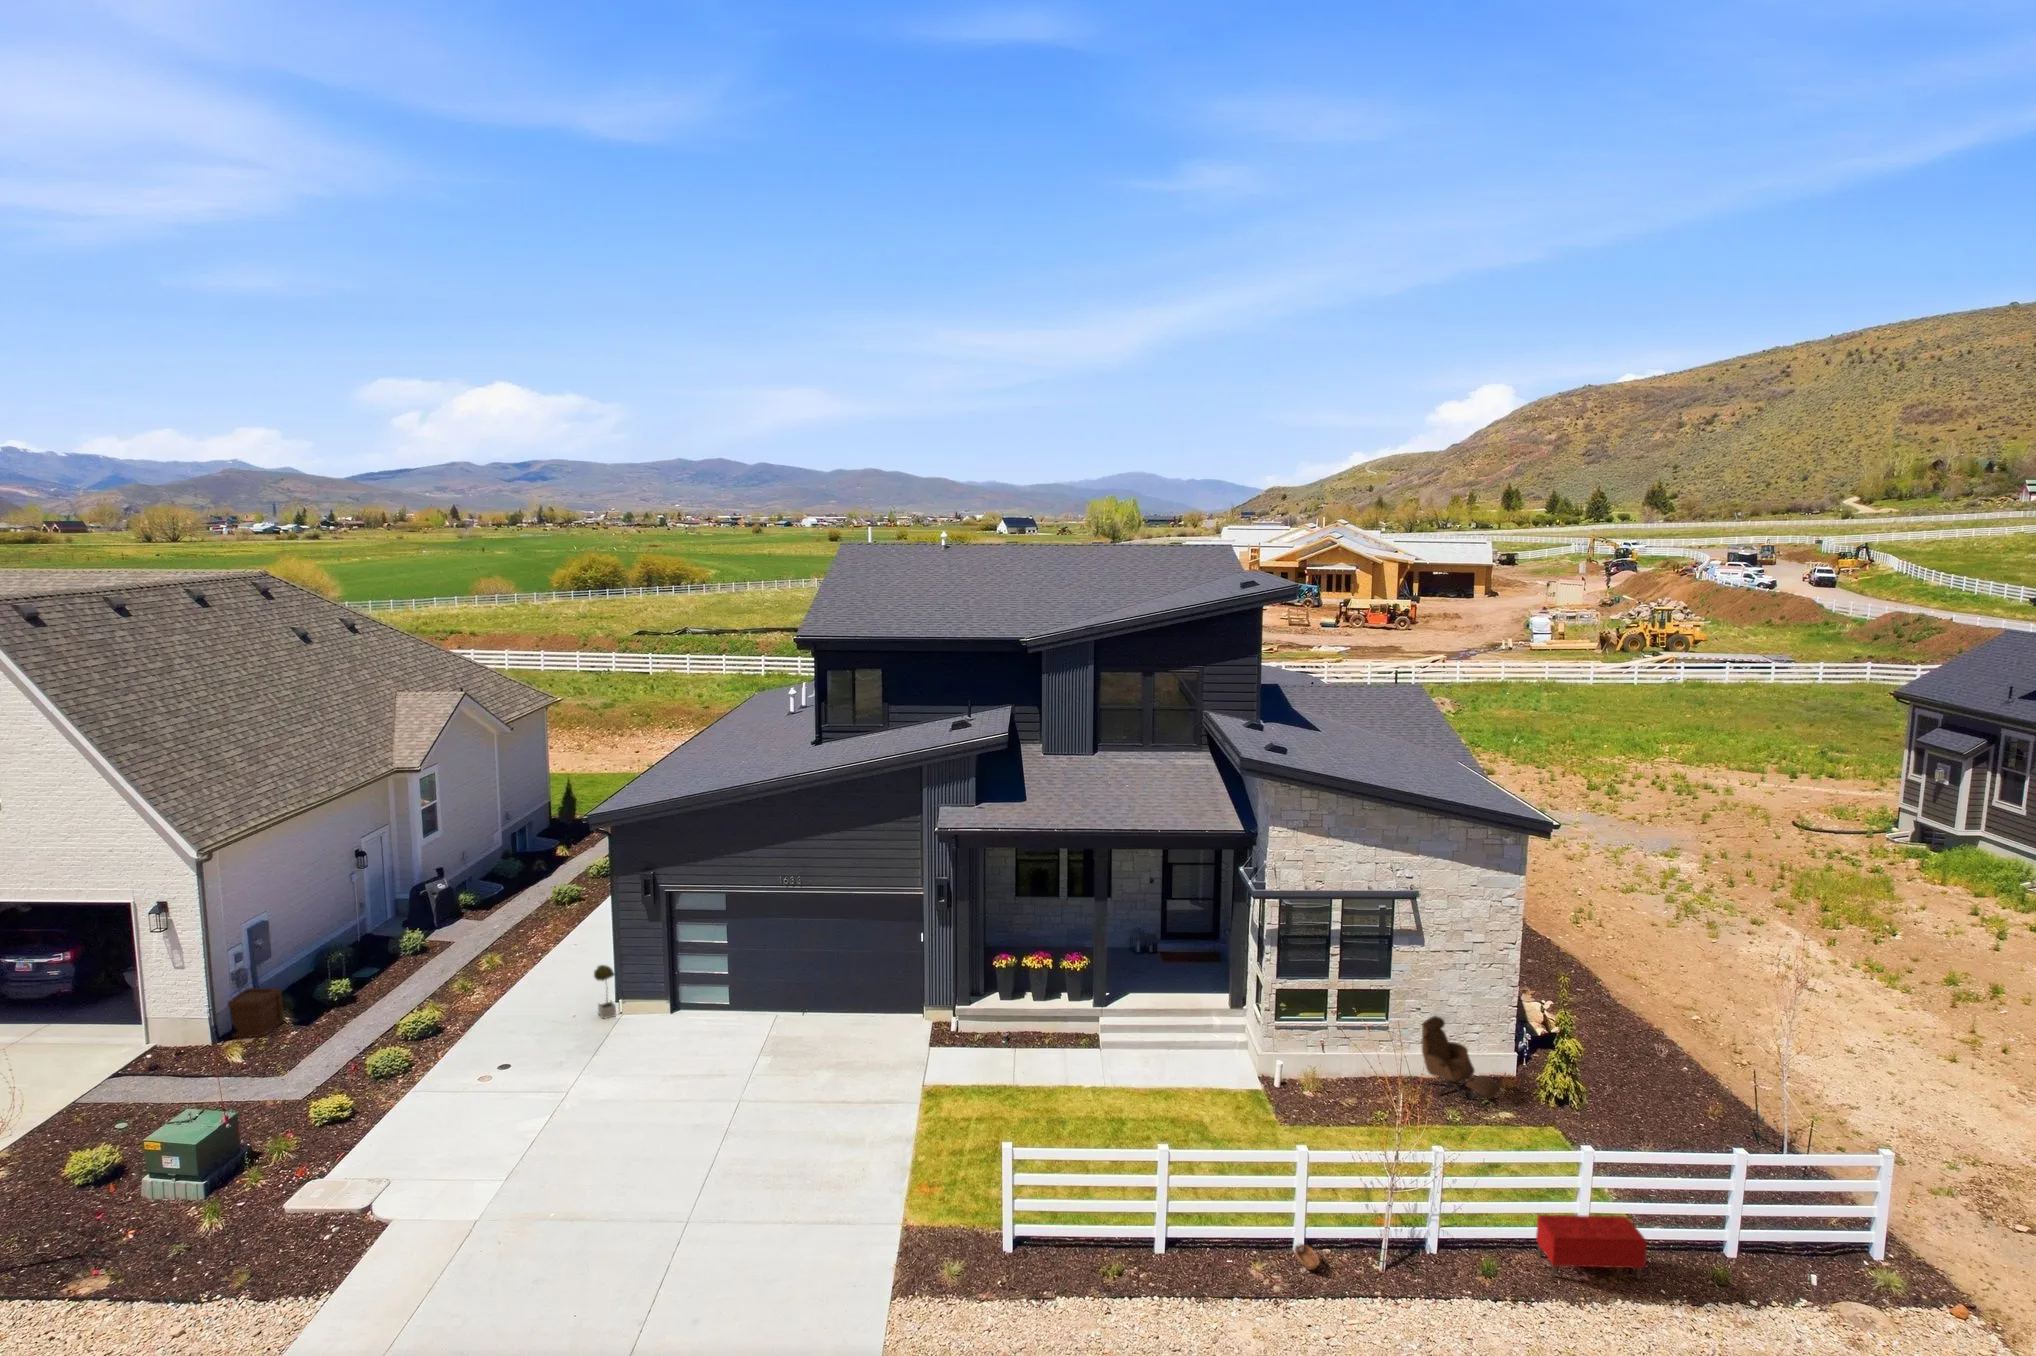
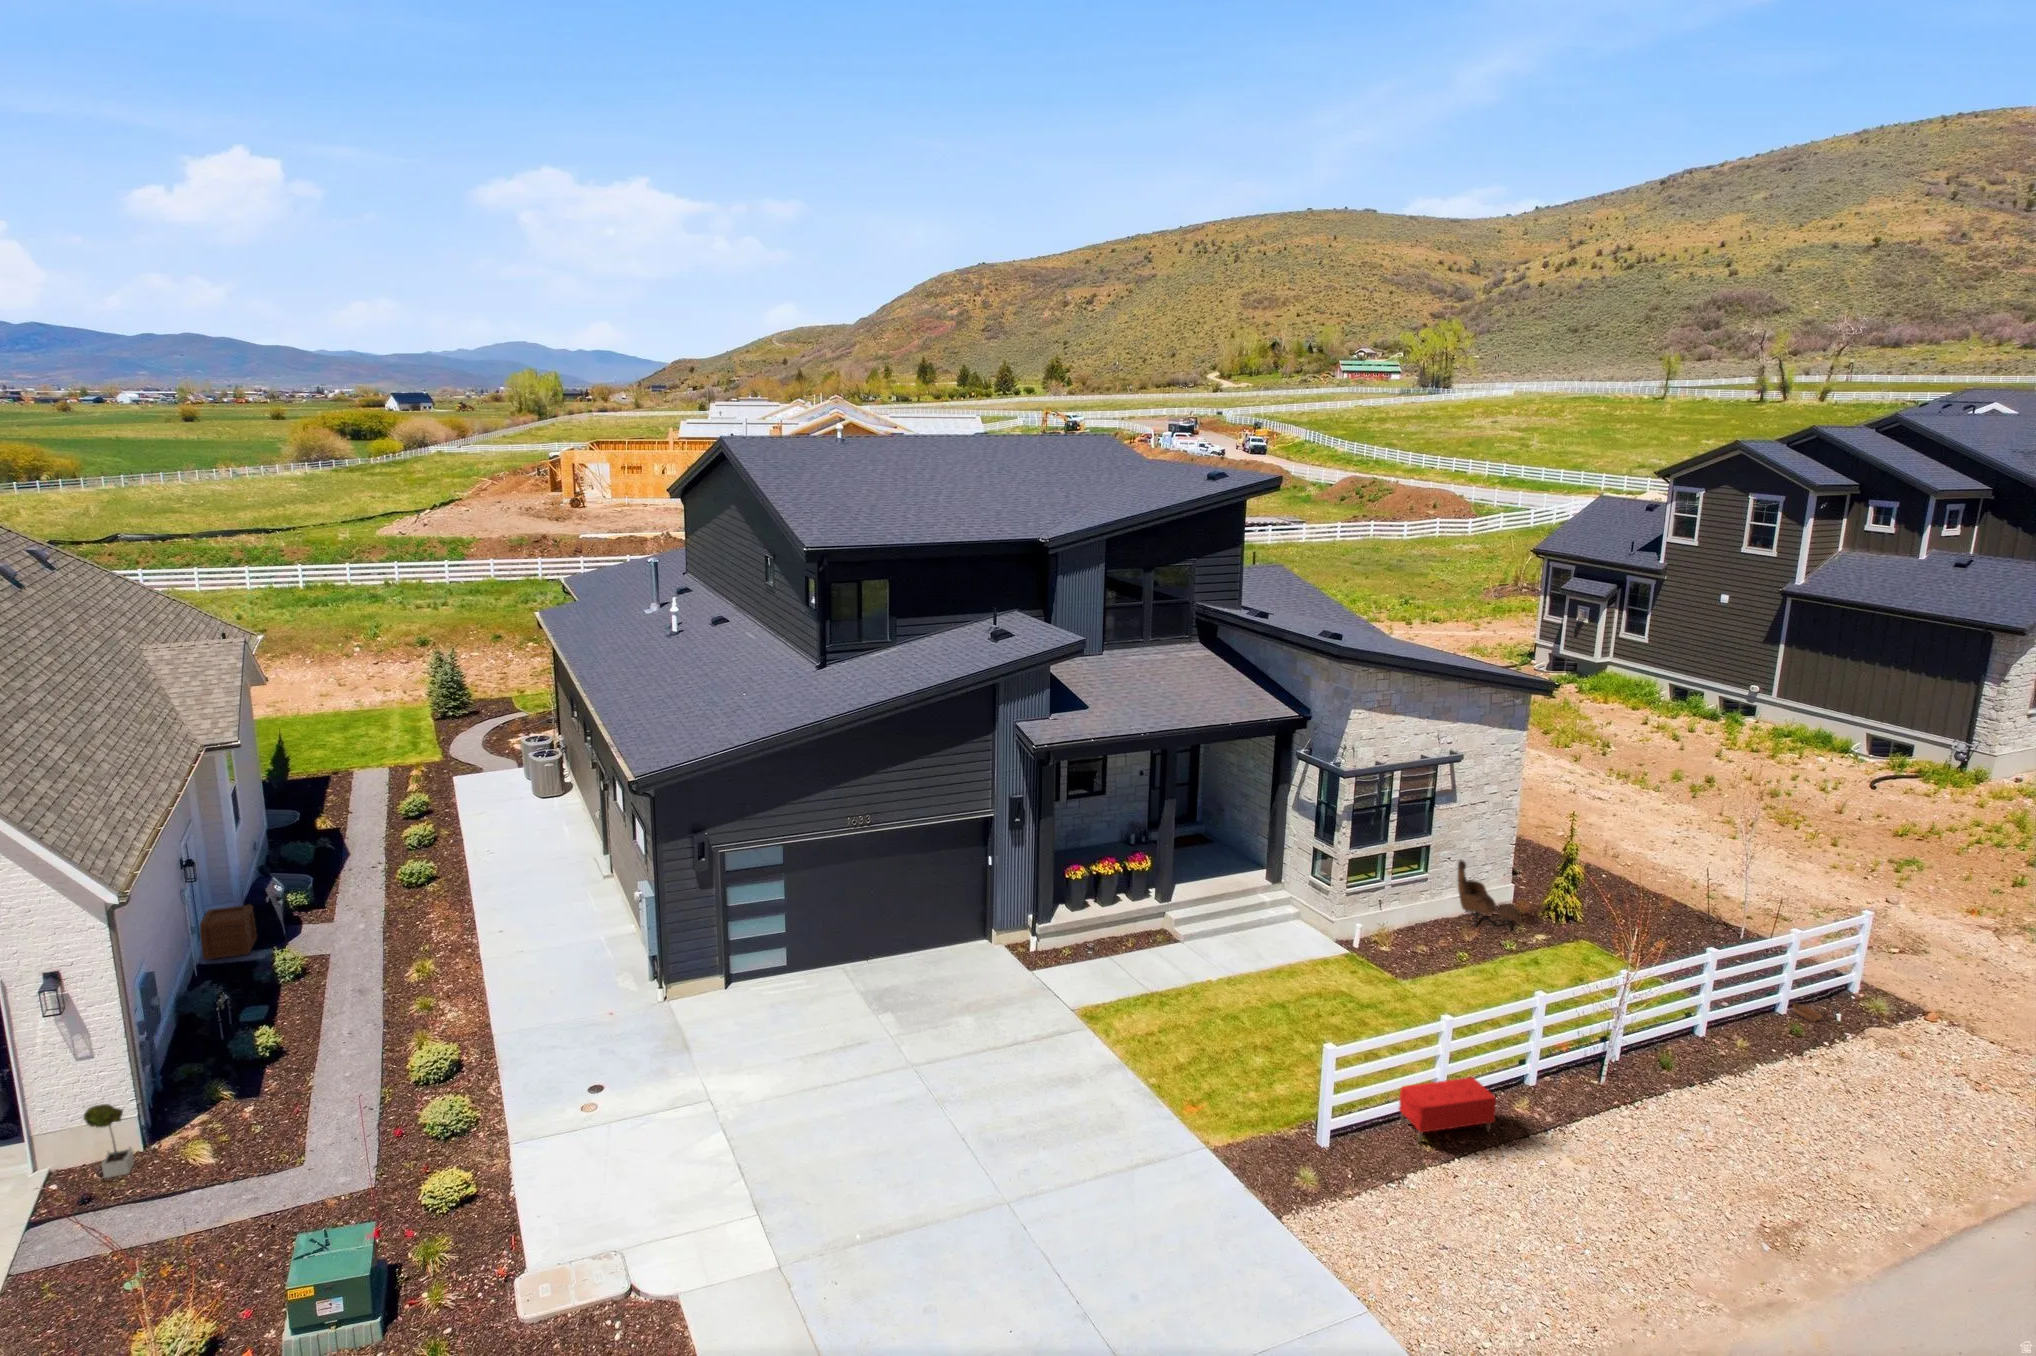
potted tree: present [594,965,616,1019] -> present [84,1104,134,1178]
wooden crate: present [228,988,283,1038] -> present [200,905,257,960]
bench: present [1536,1215,1647,1279] -> present [1399,1077,1497,1142]
basket: present [1294,1244,1319,1270] -> present [1793,1004,1821,1021]

